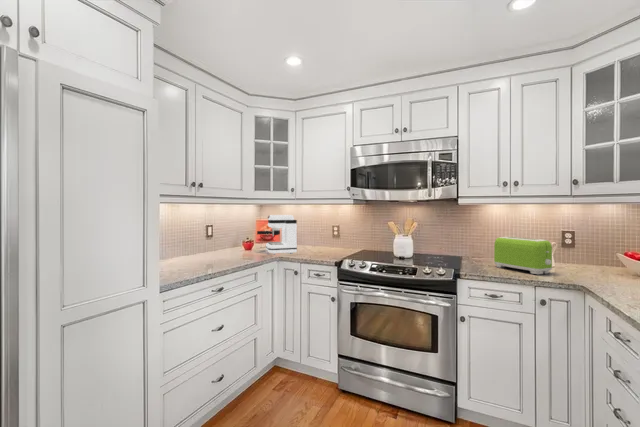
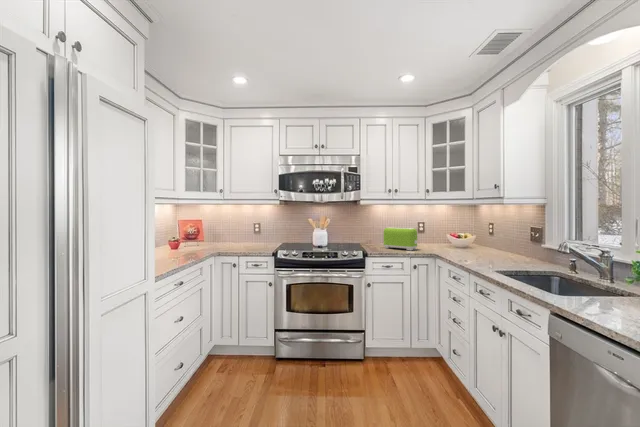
coffee maker: present [257,215,297,254] -> none [188,214,229,250]

